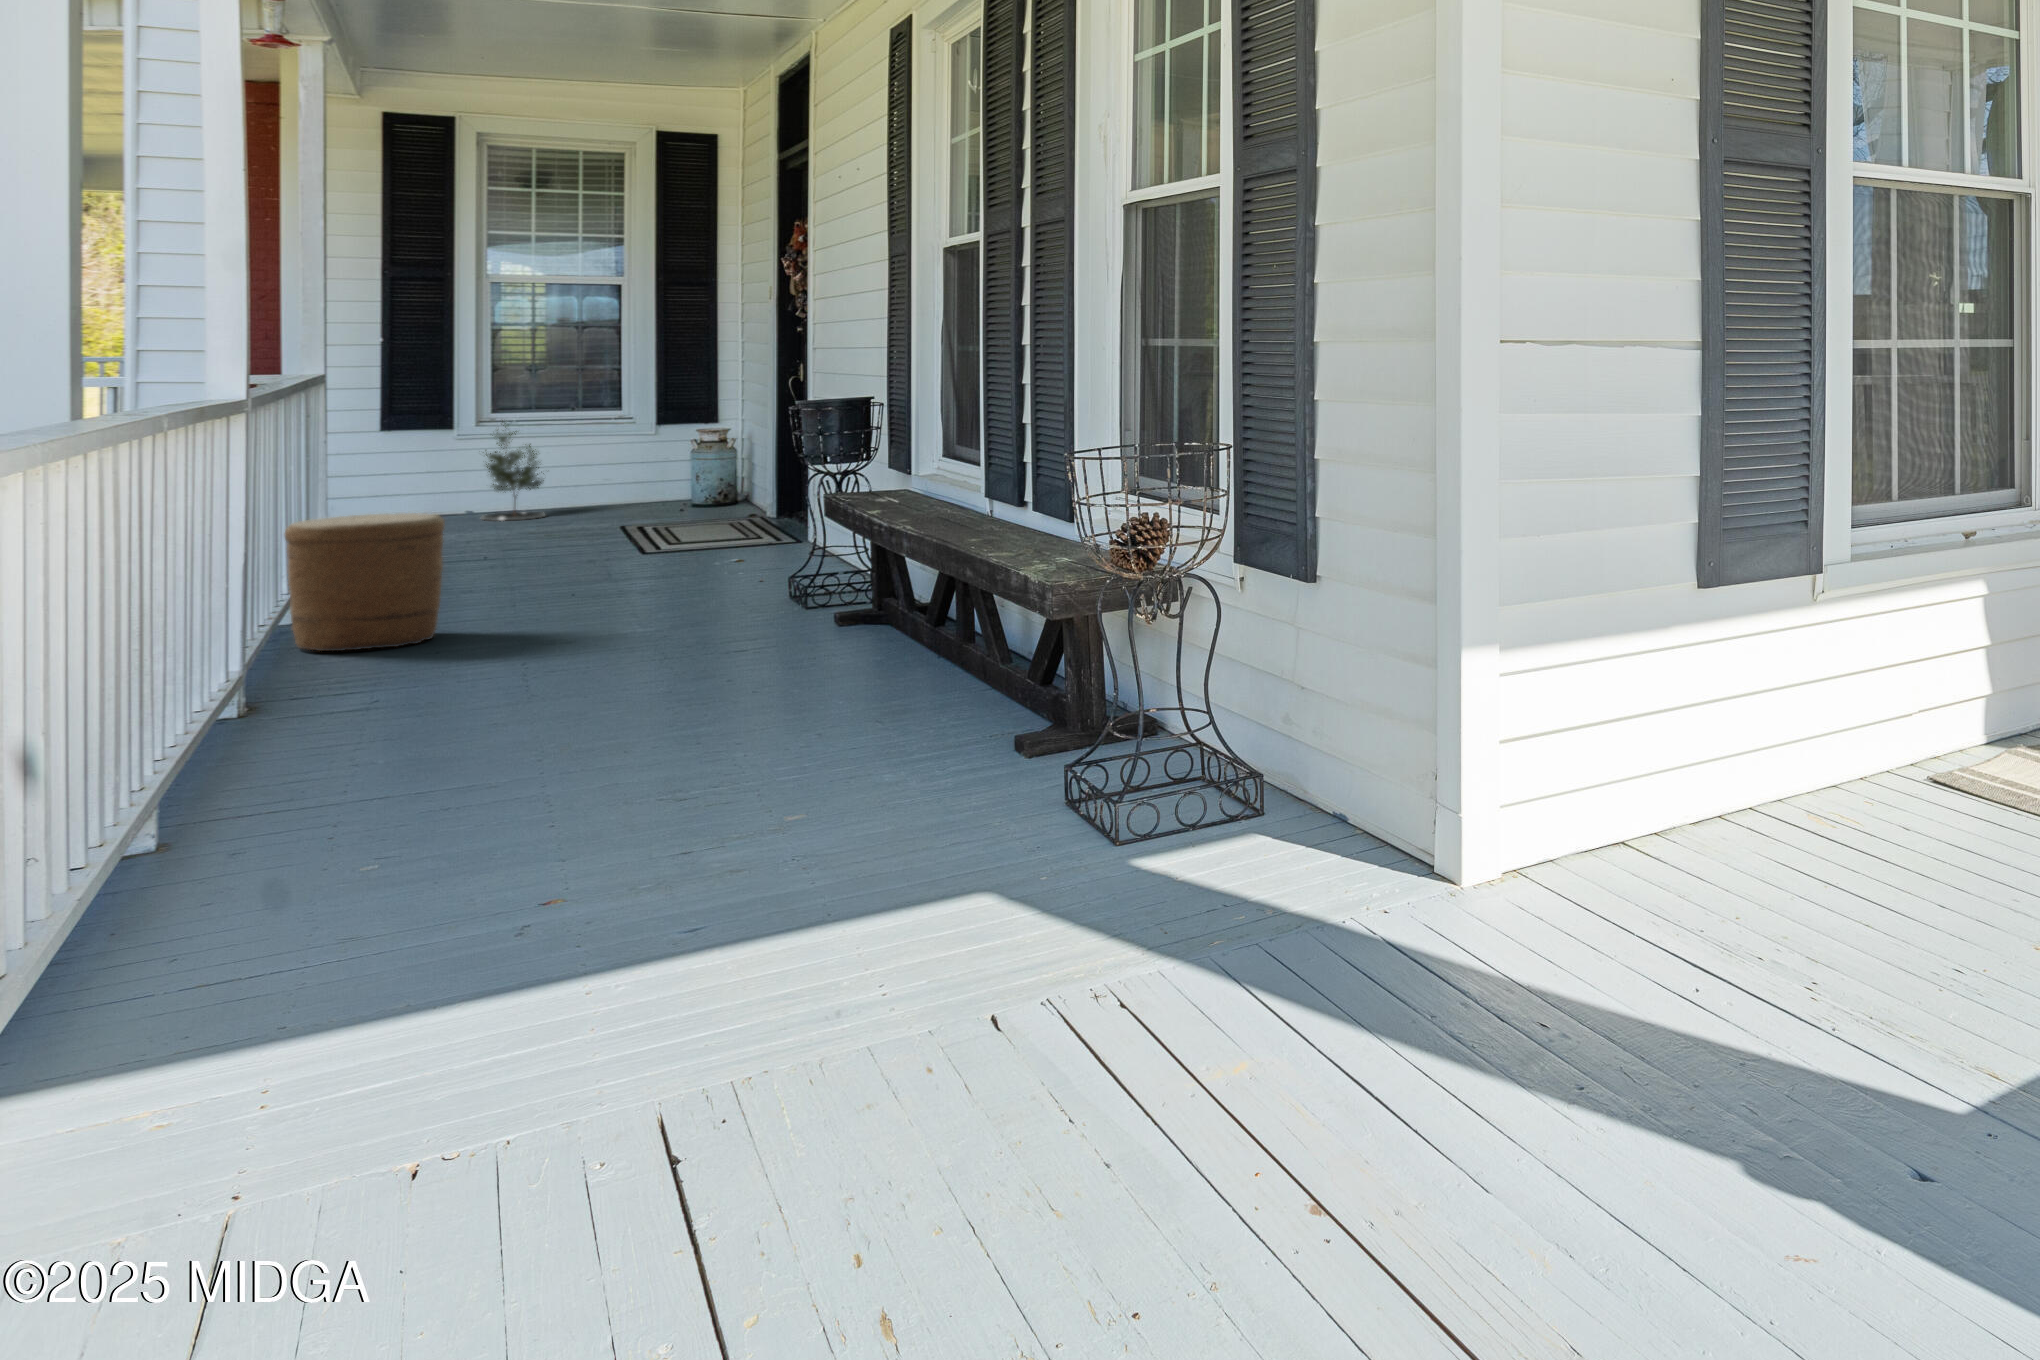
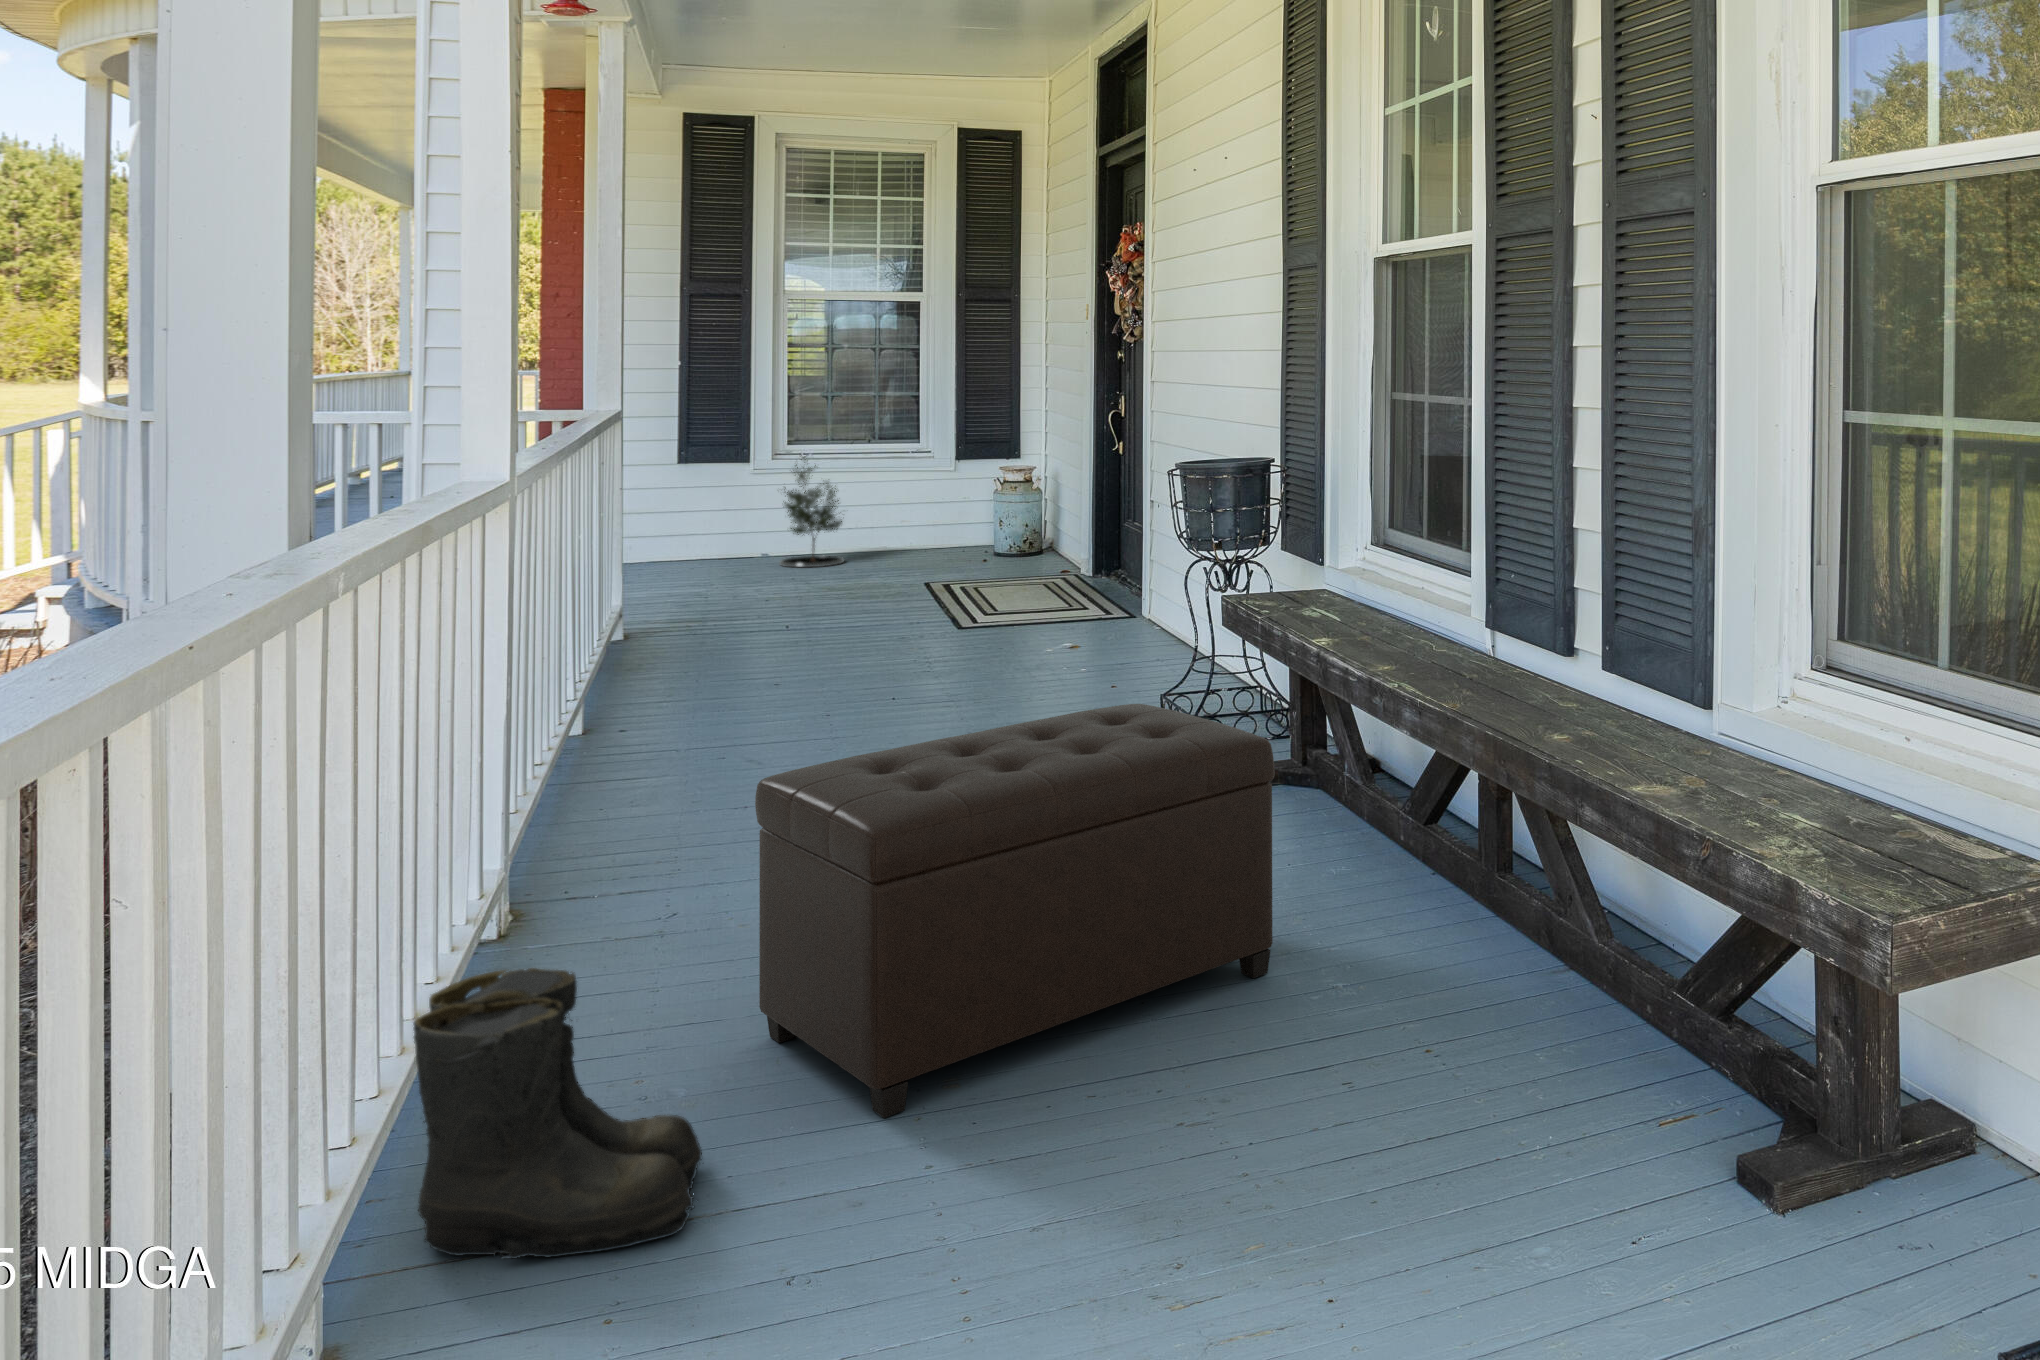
woven basket: present [285,513,445,651] -> none [566,620,756,819]
ottoman: none [435,534,802,745] -> present [755,704,1275,1118]
boots: none [211,647,398,793] -> present [413,968,702,1259]

